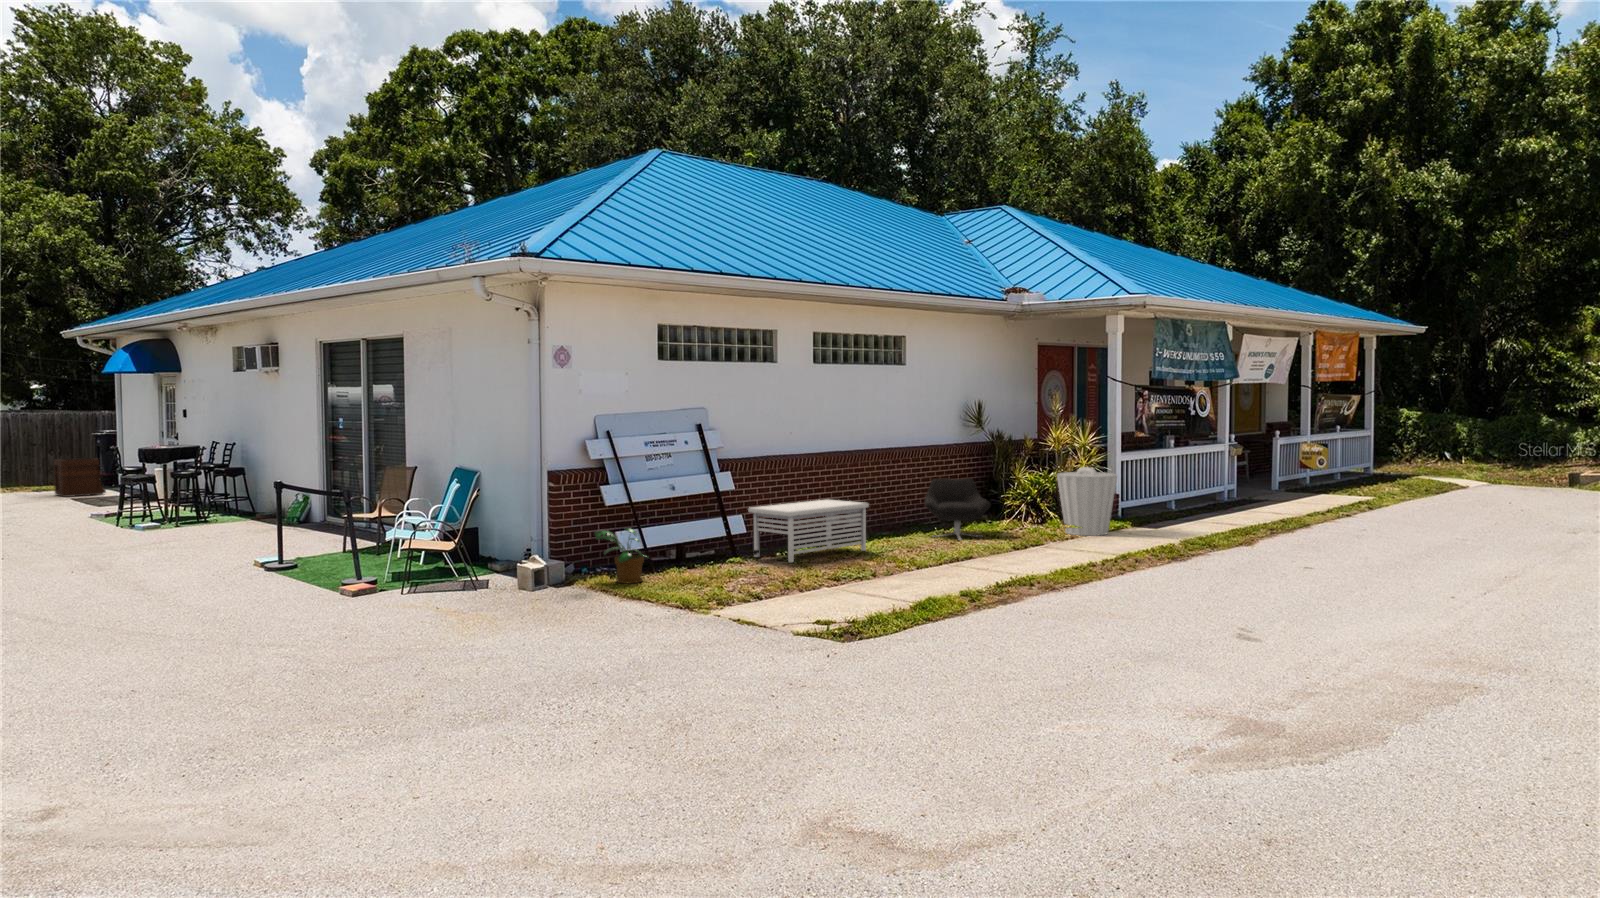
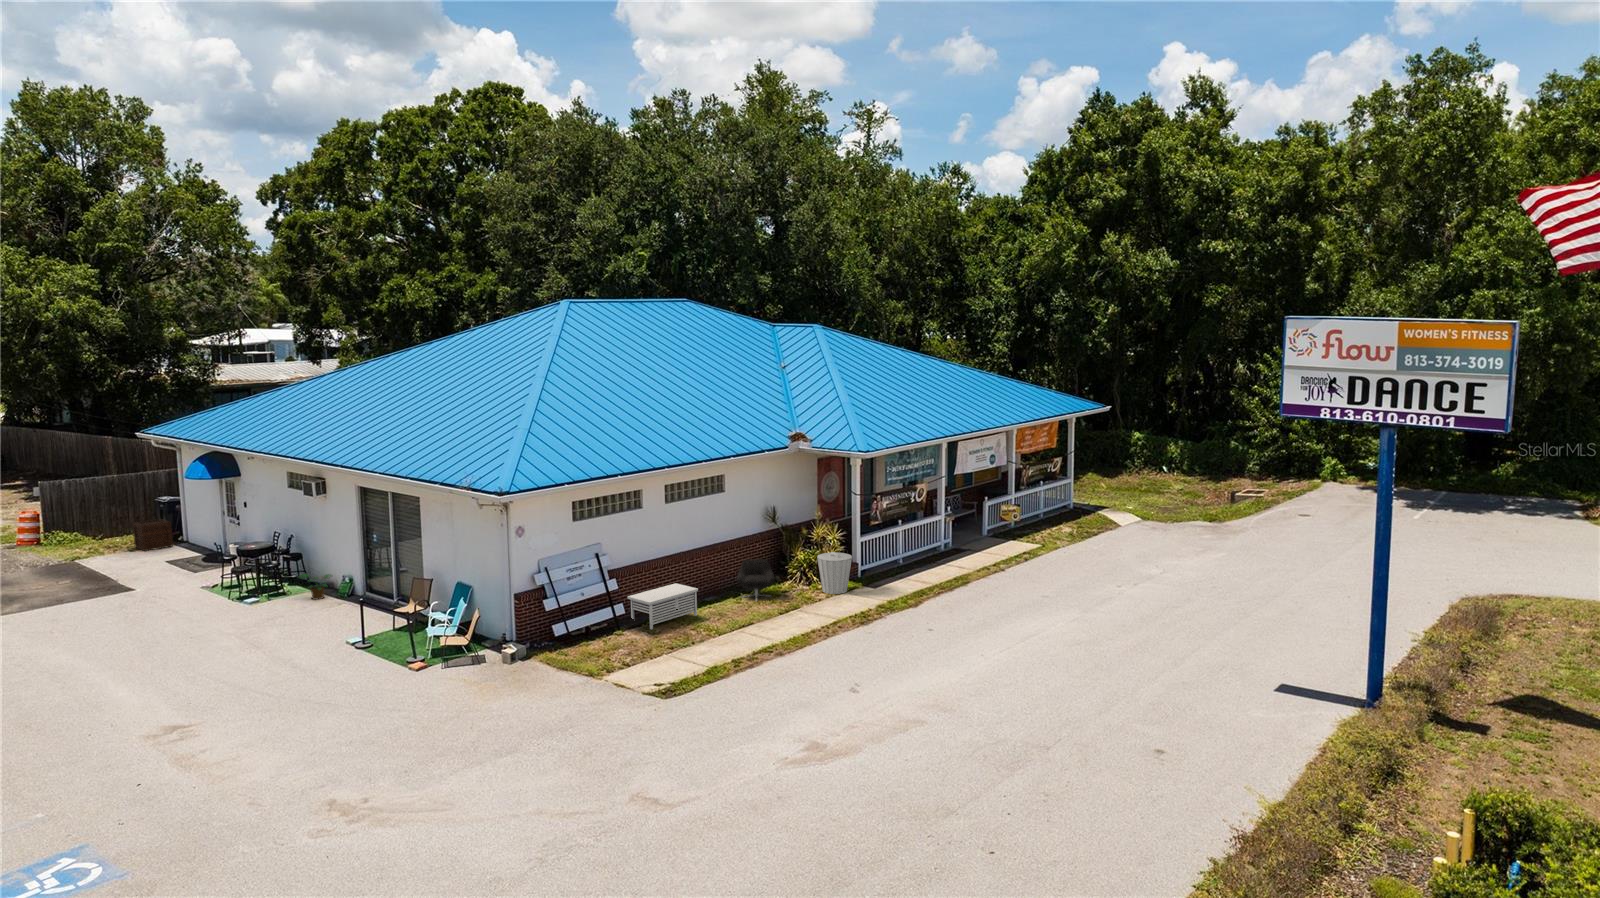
potted plant: present [595,528,647,584] -> present [299,574,331,600]

